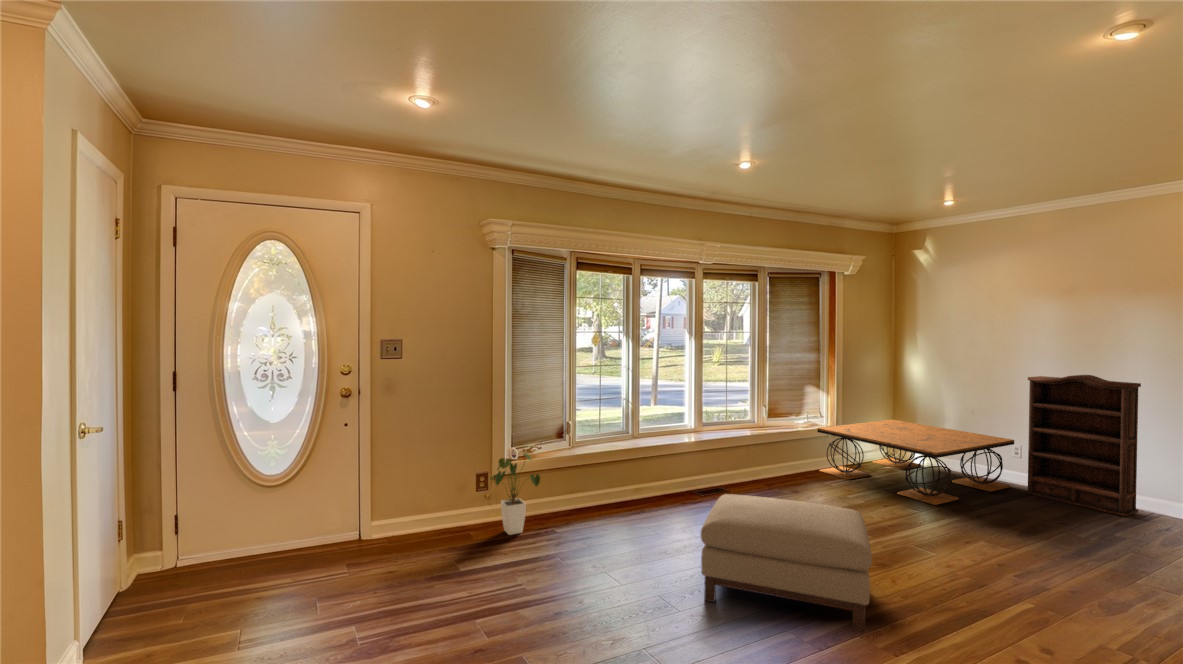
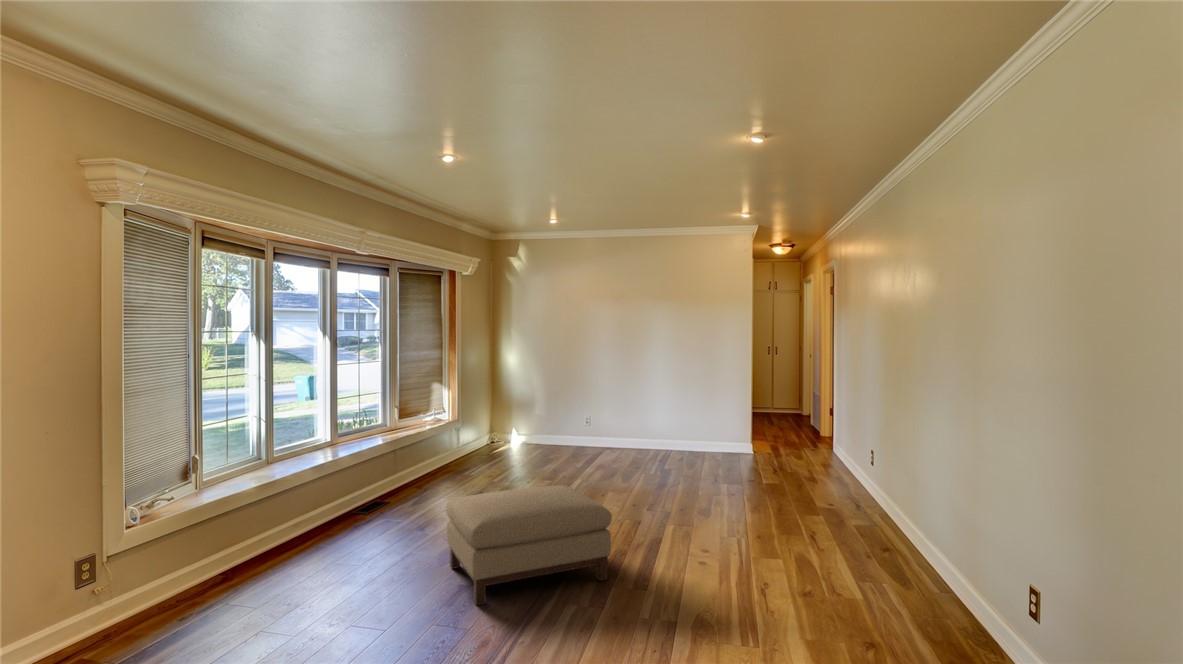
bookshelf: present [1026,375,1141,517] -> none [601,359,663,459]
coffee table: present [818,420,1014,505] -> none [447,411,591,477]
house plant: present [490,454,540,535] -> none [108,508,215,632]

